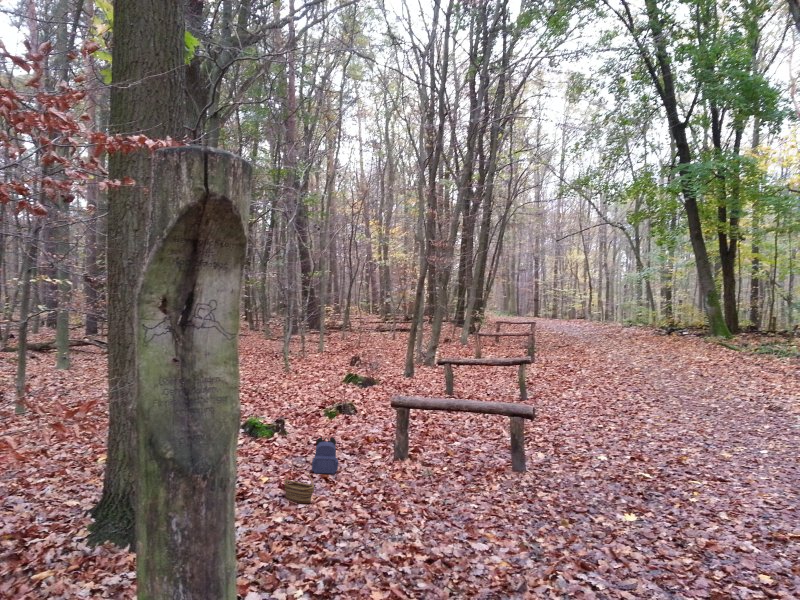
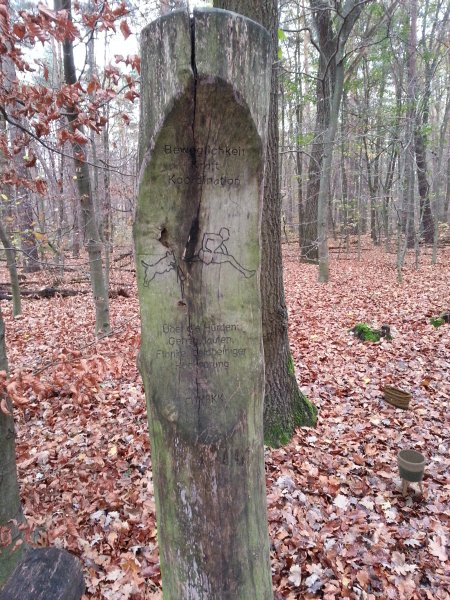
backpack: present [312,437,338,474] -> none [412,348,439,382]
planter: none [308,530,334,581] -> present [397,449,426,497]

